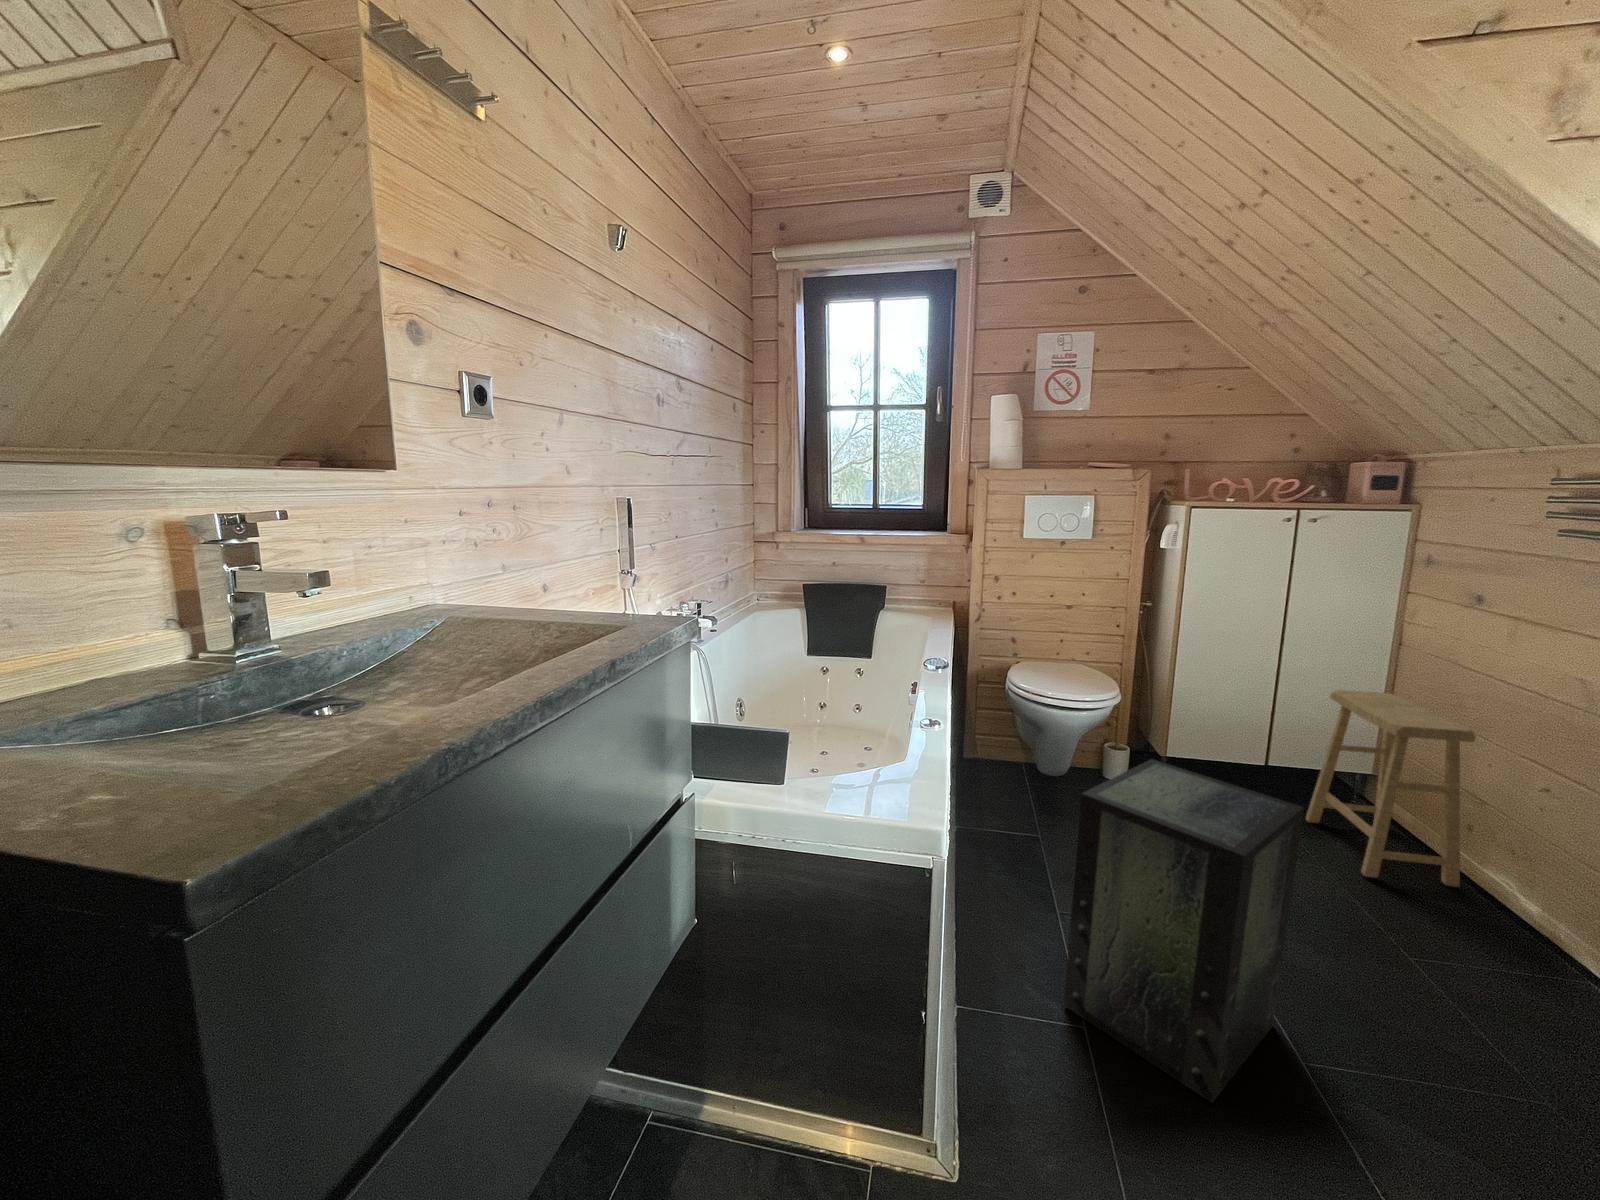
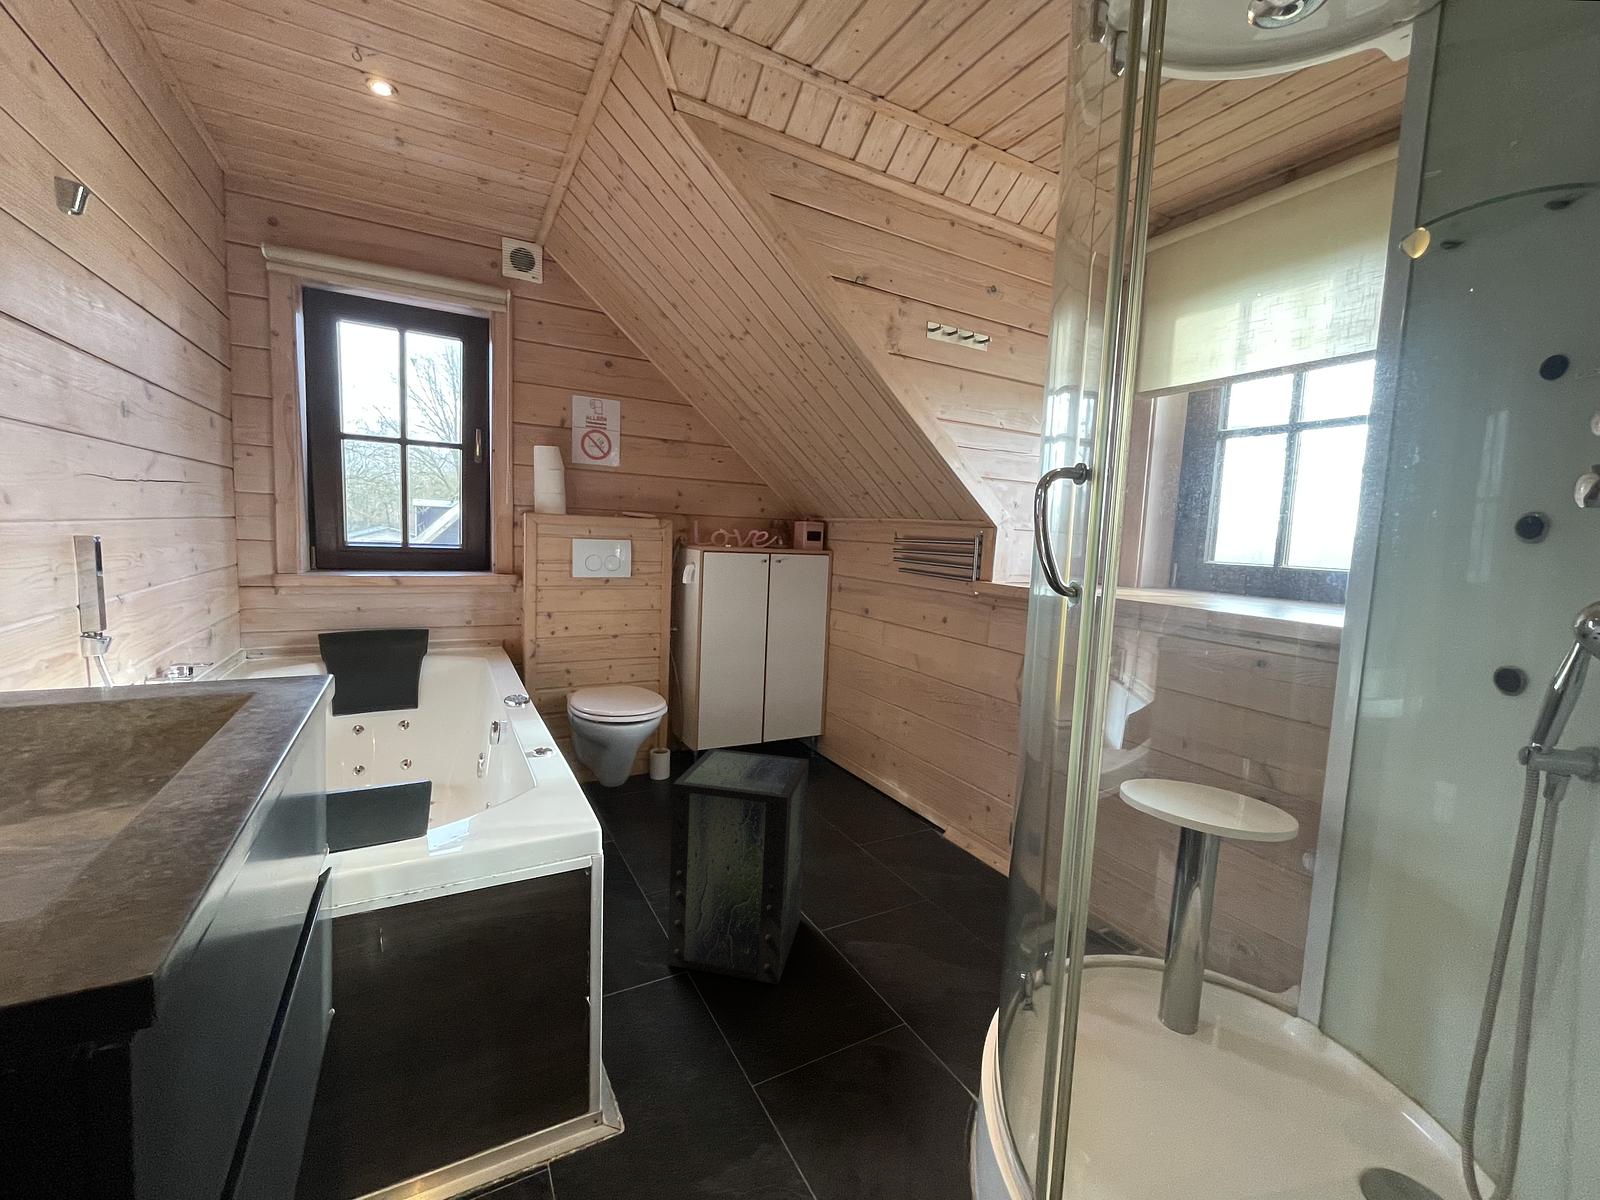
footstool: present [1306,690,1475,887] -> none [790,679,875,806]

